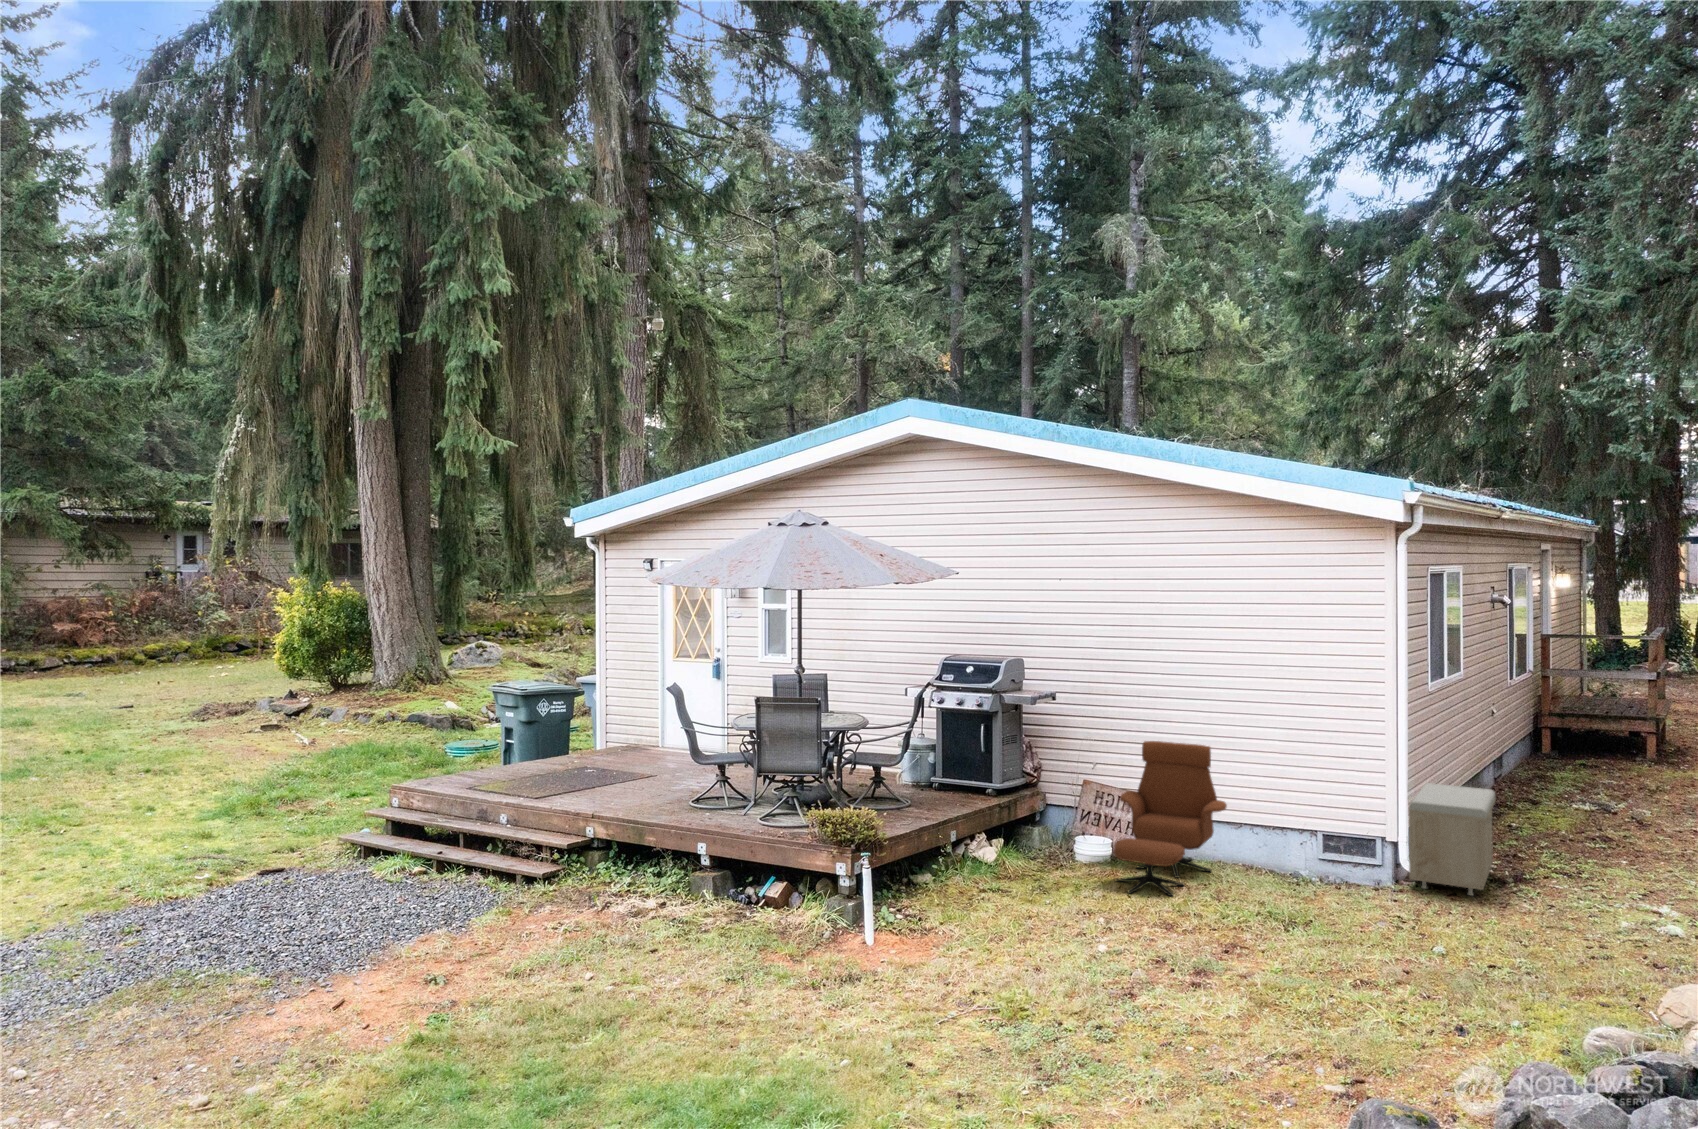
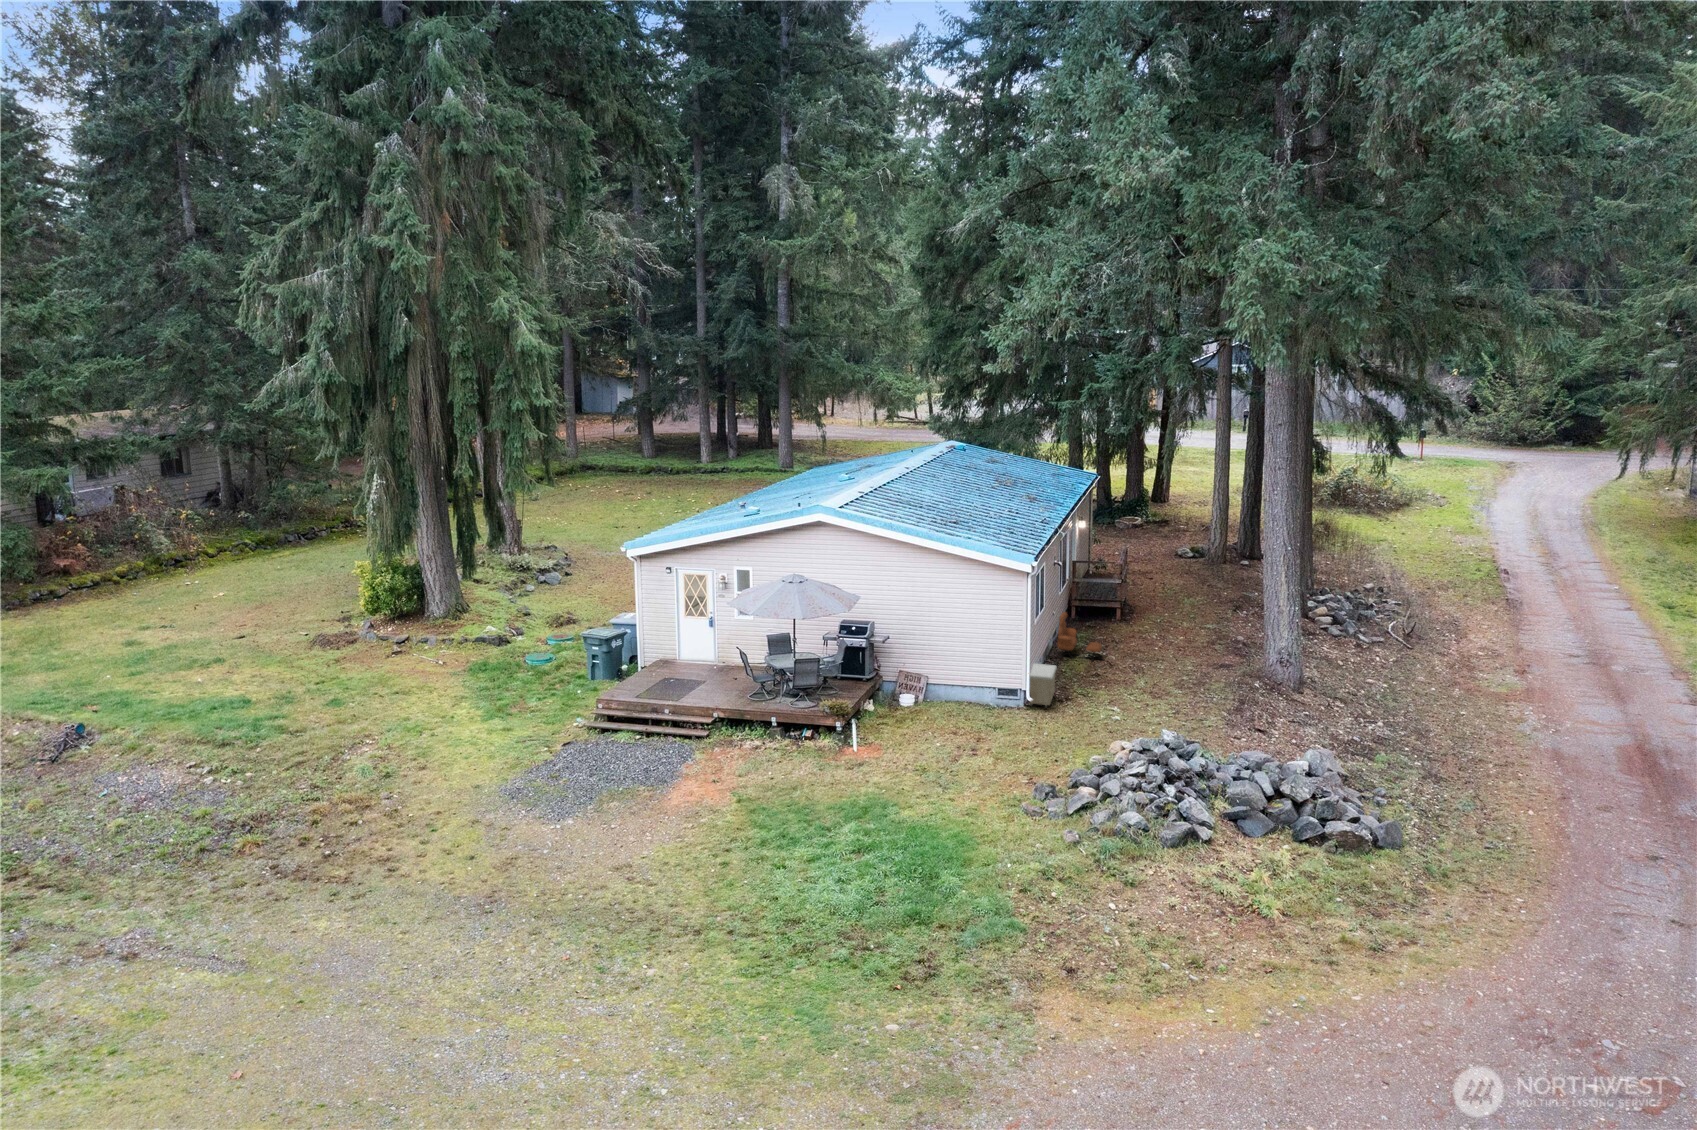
lounge chair: present [1114,741,1227,896] -> present [1057,612,1102,660]

